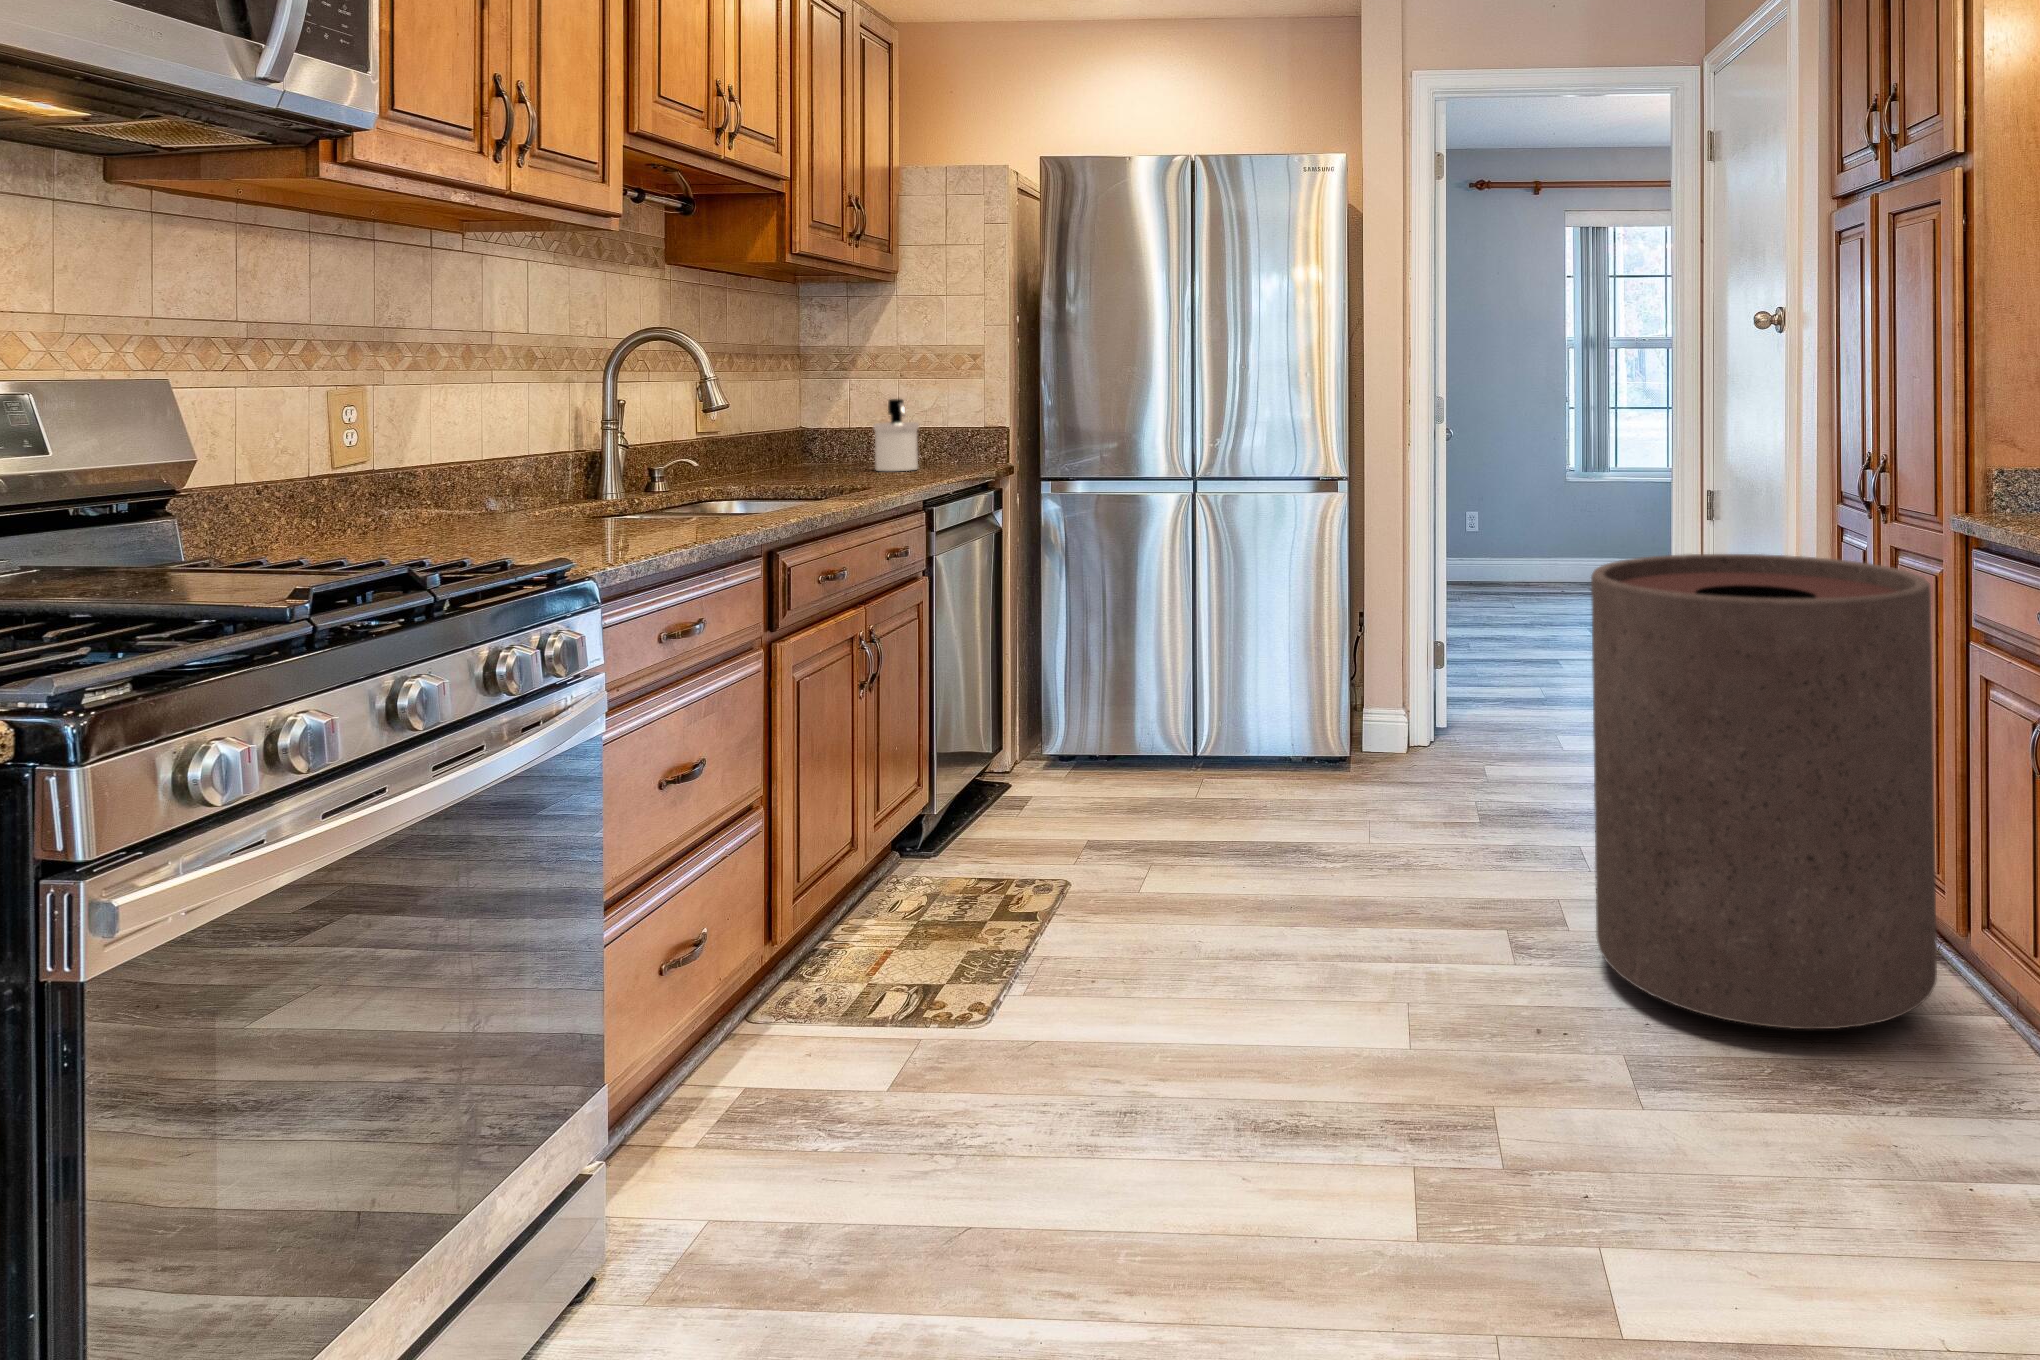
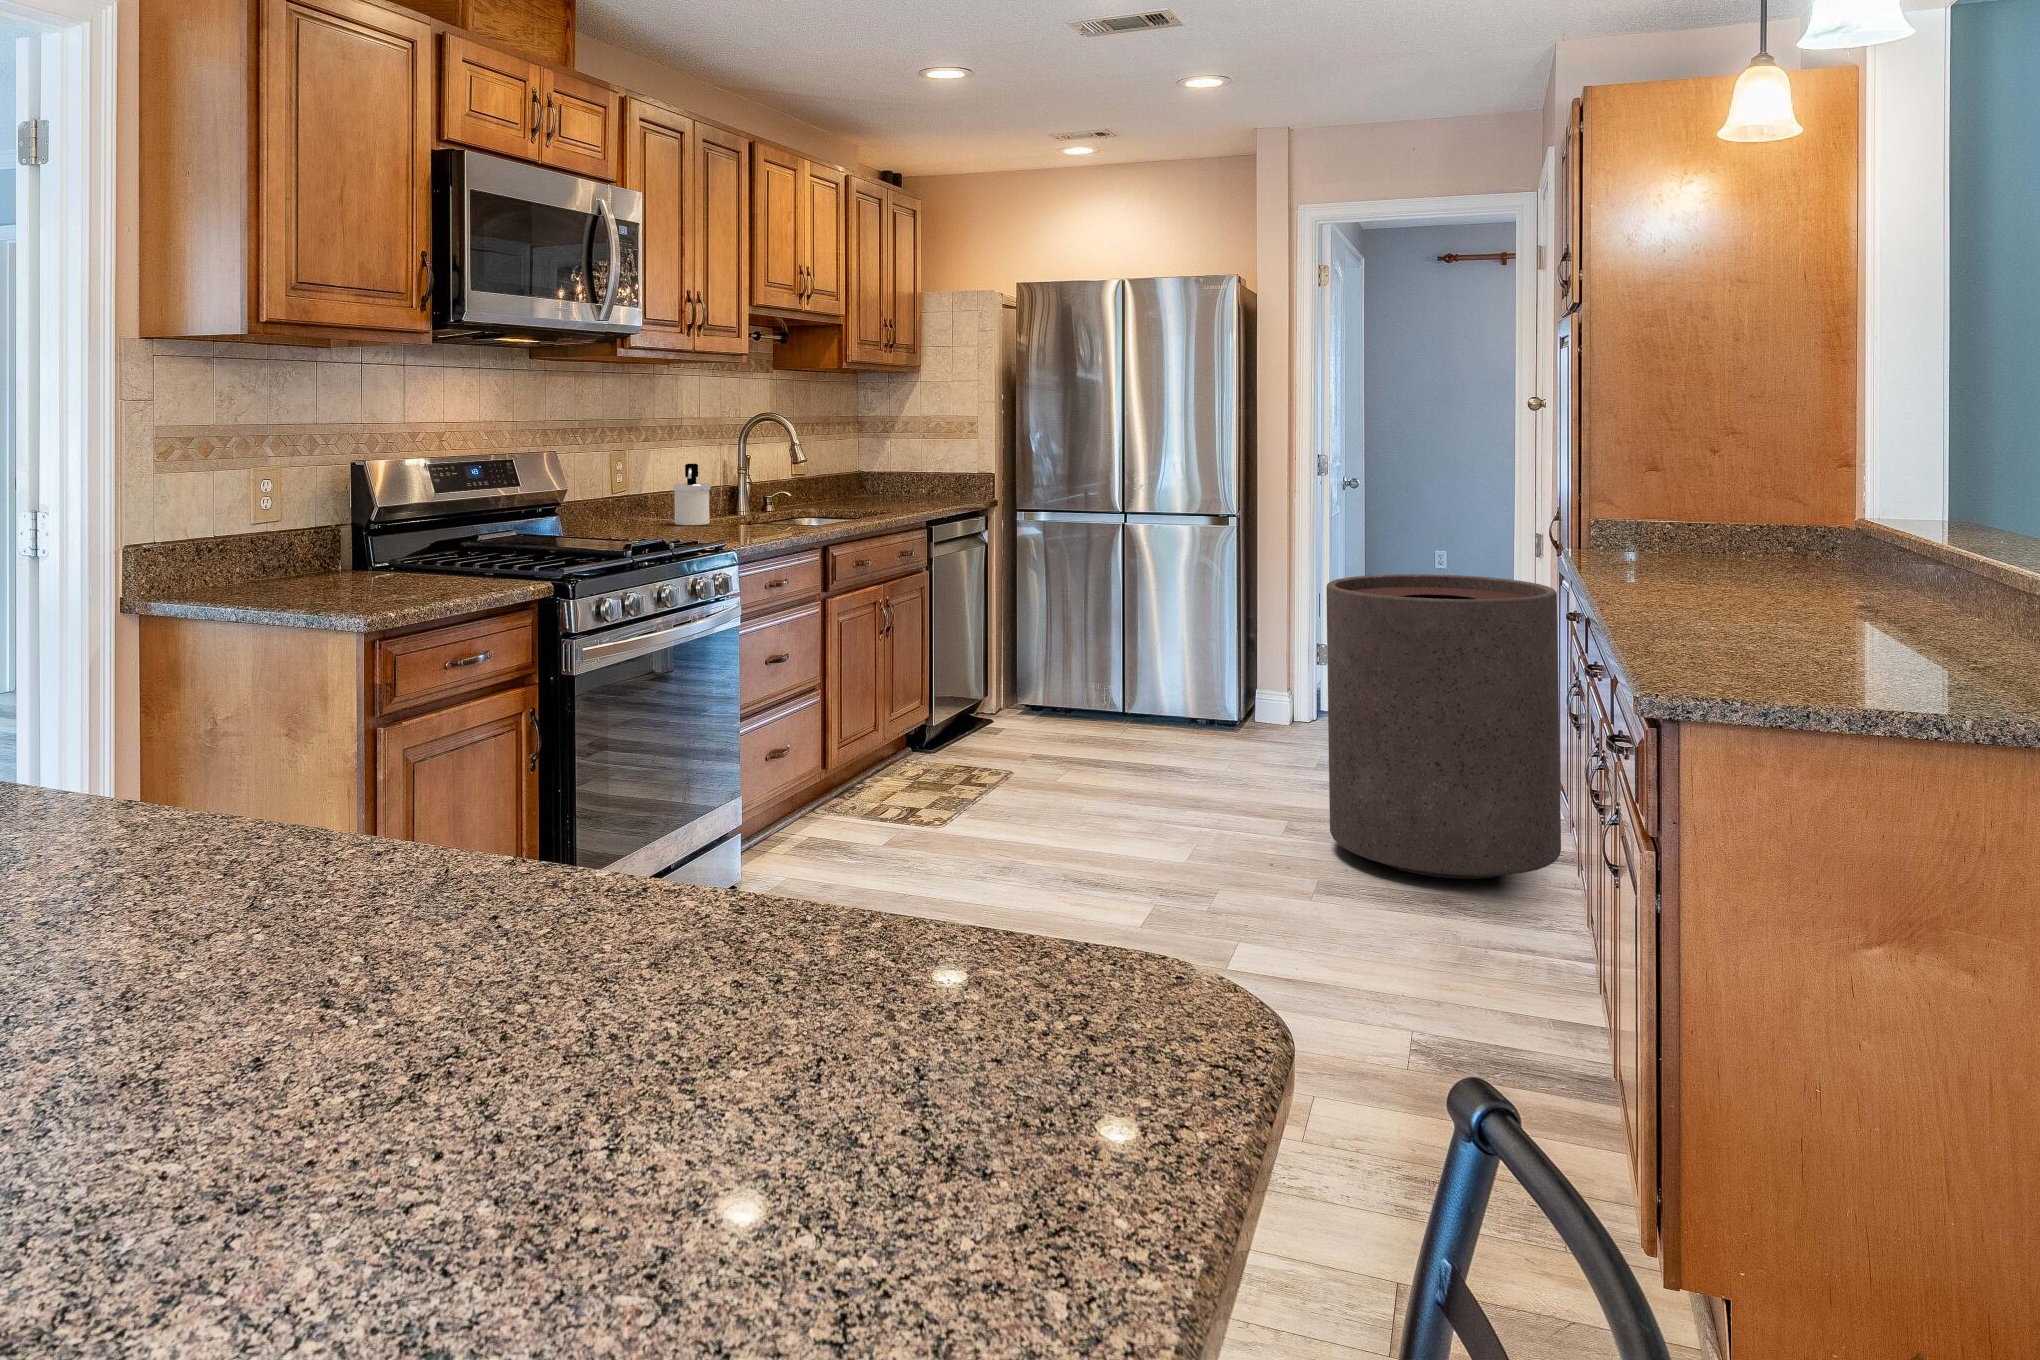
soap dispenser: present [874,399,919,471] -> present [673,464,710,525]

